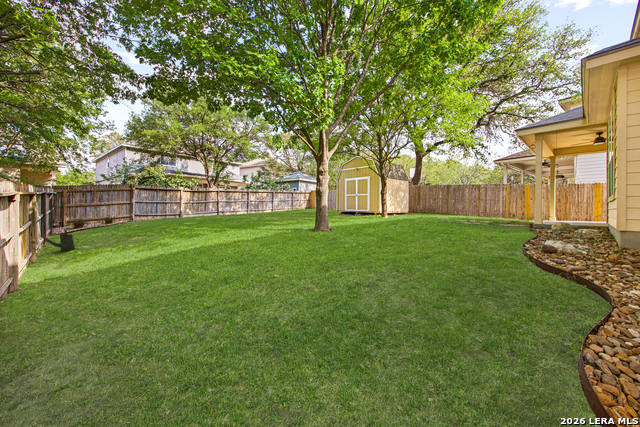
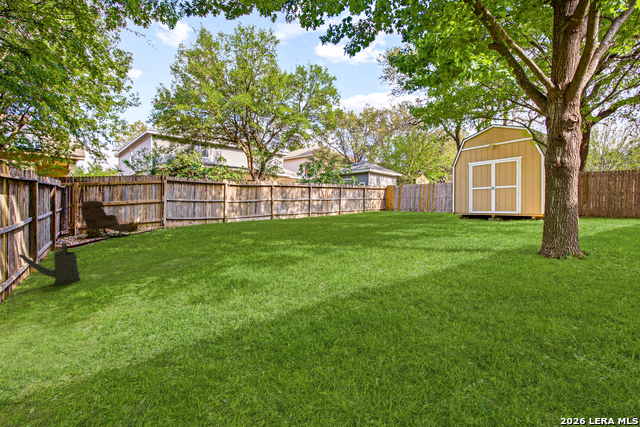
lounge chair: none [69,203,108,228] -> present [82,201,132,238]

